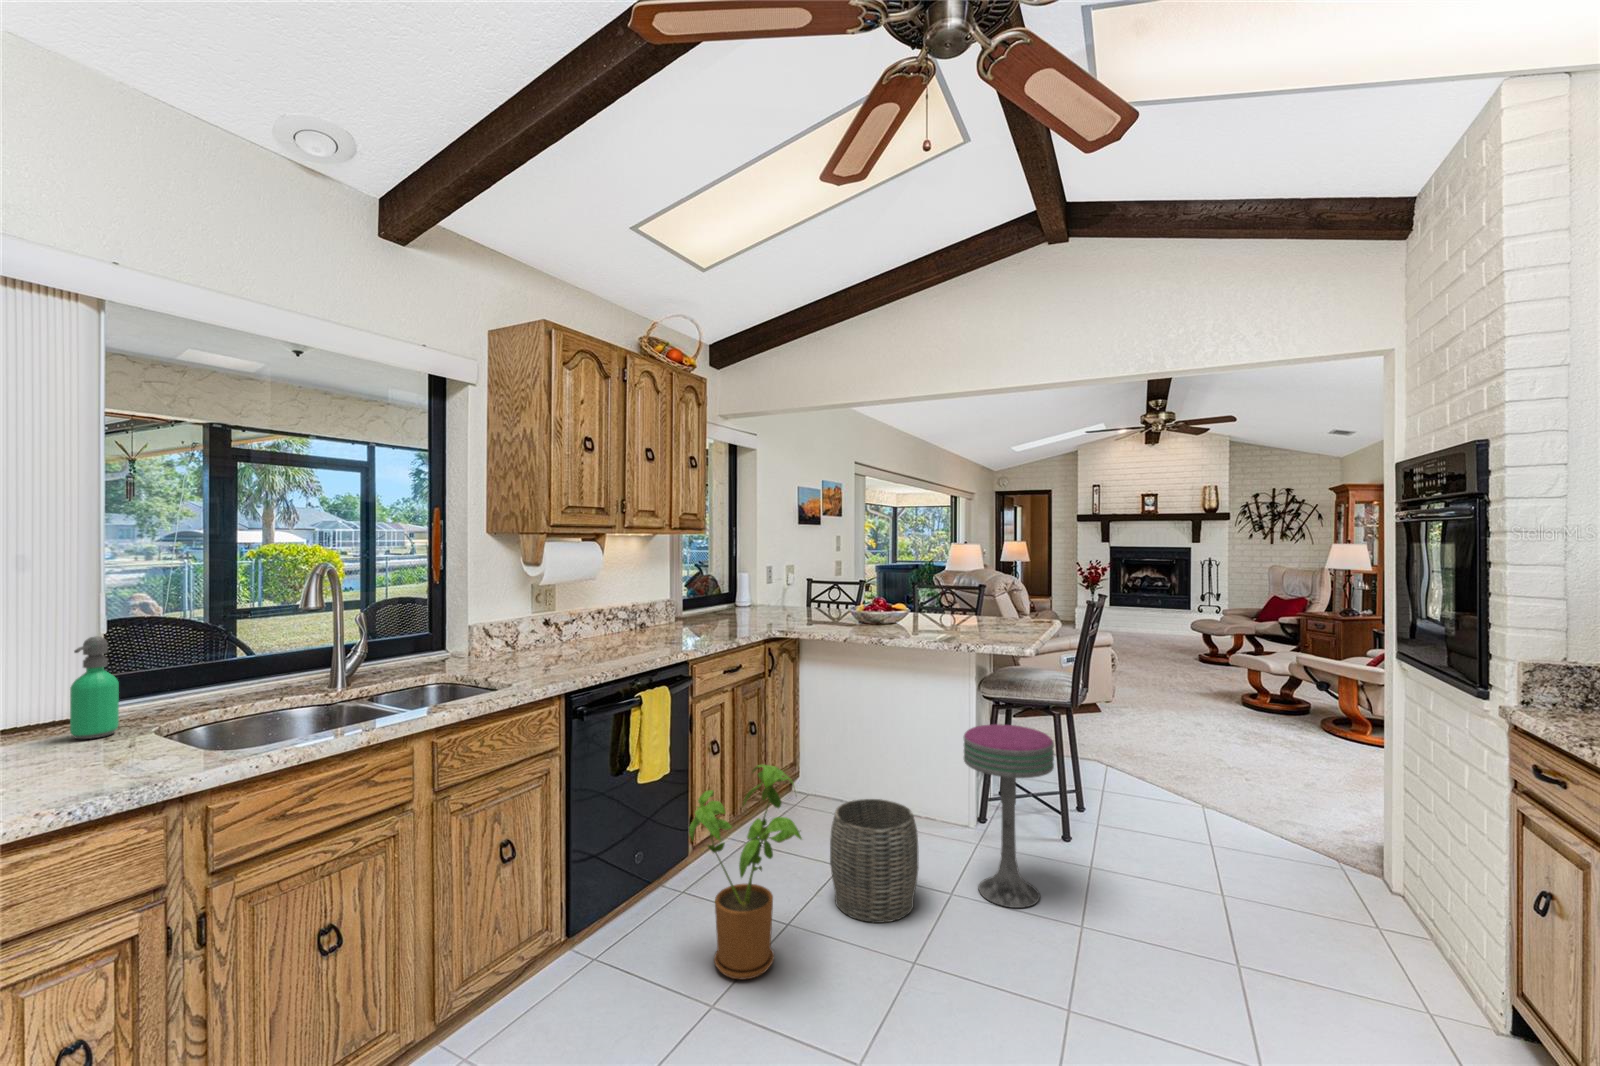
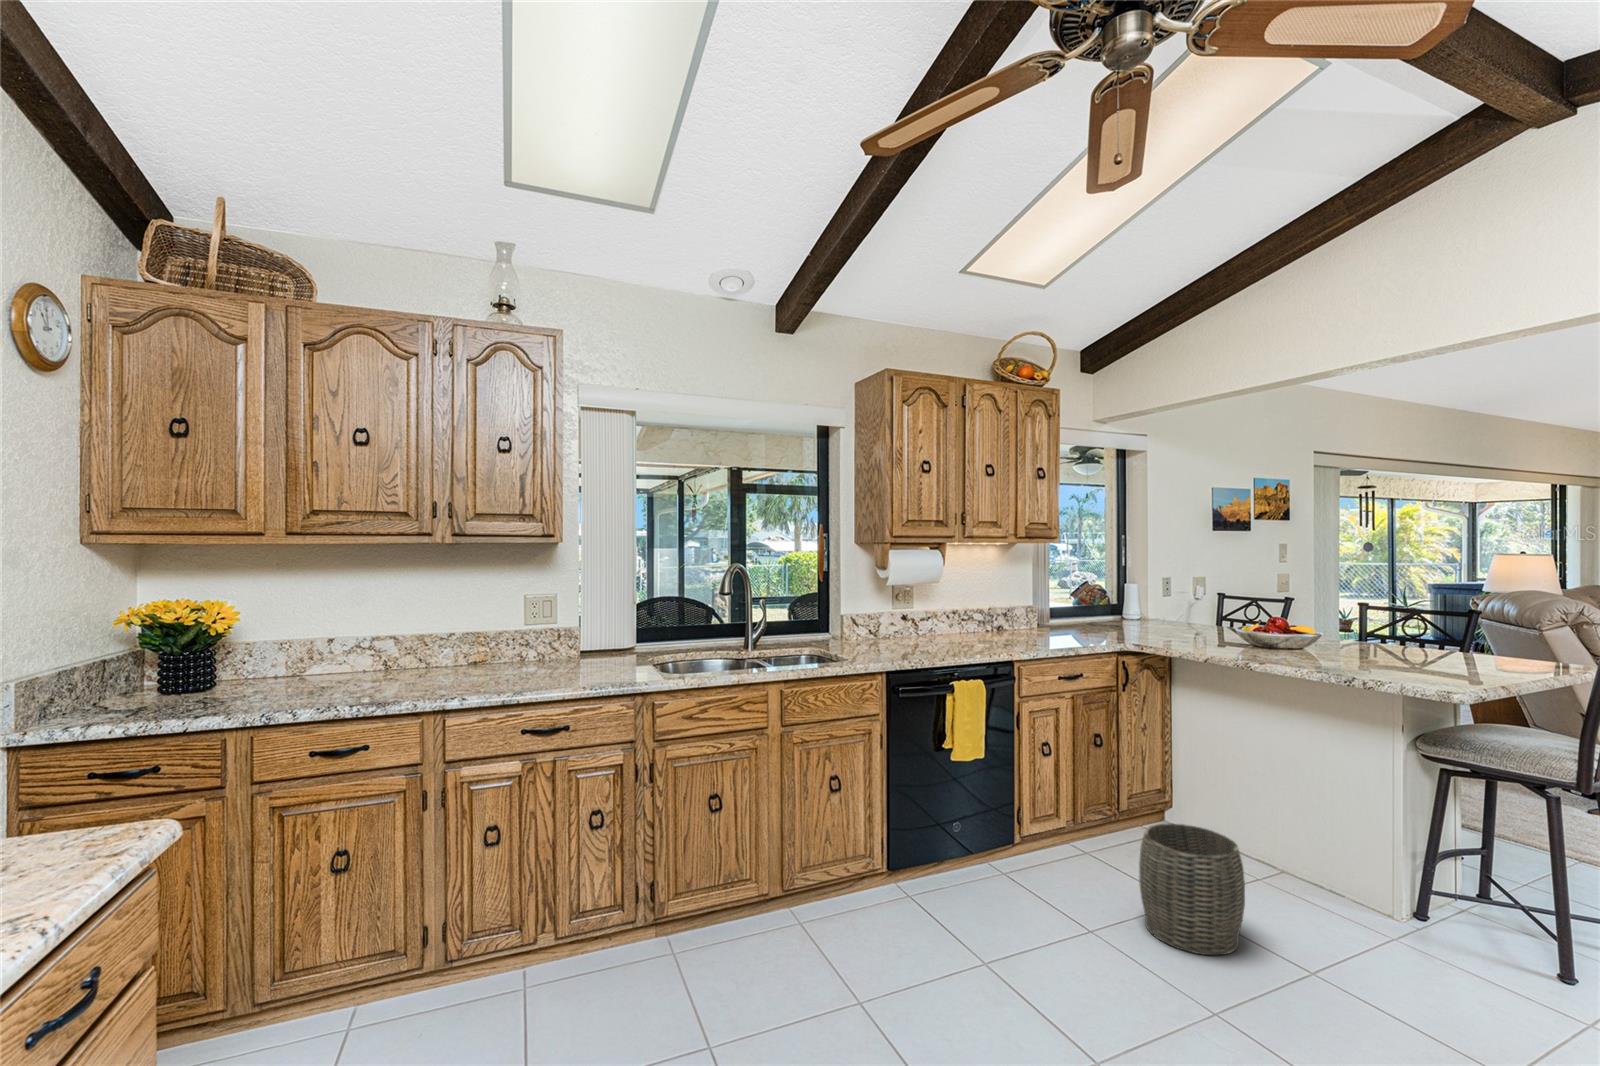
soap dispenser: present [70,636,119,739] -> none [610,602,630,659]
bar stool: present [963,724,1054,908] -> none [1313,772,1446,1000]
house plant: present [689,765,802,980] -> none [979,758,1081,948]

